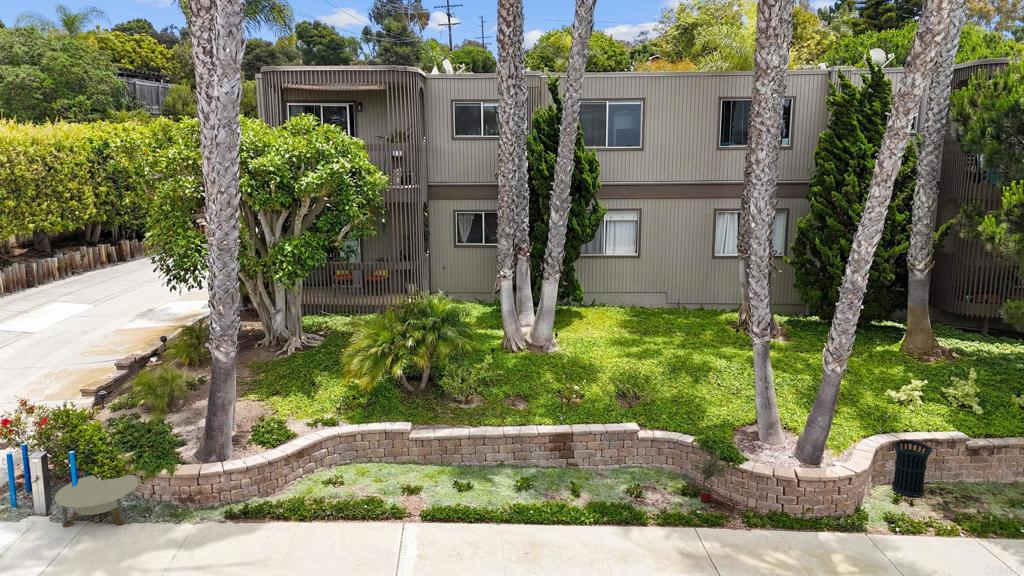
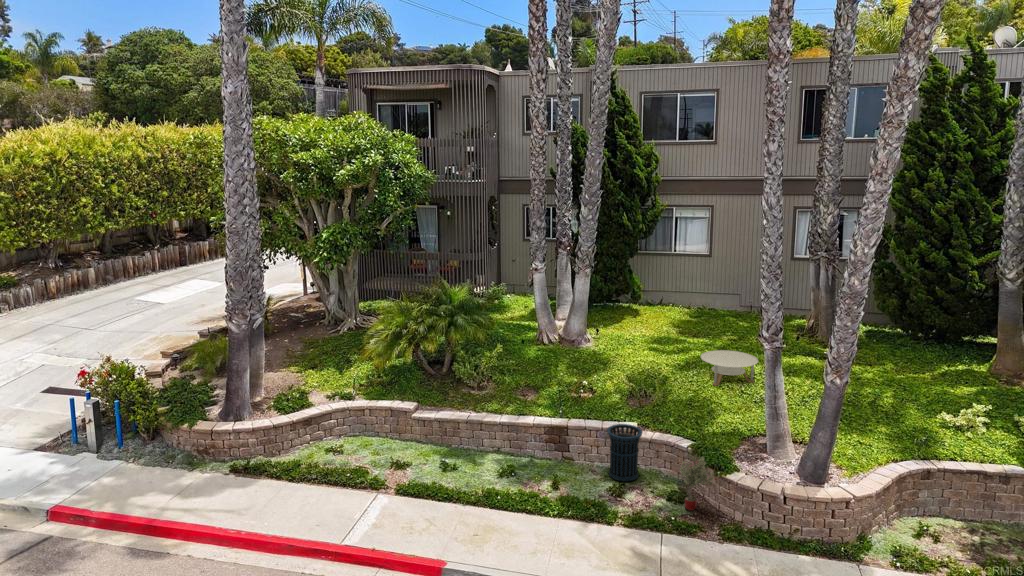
trash can: present [892,440,932,497] -> present [607,424,642,481]
round table: present [55,473,138,527] -> present [701,350,758,386]

